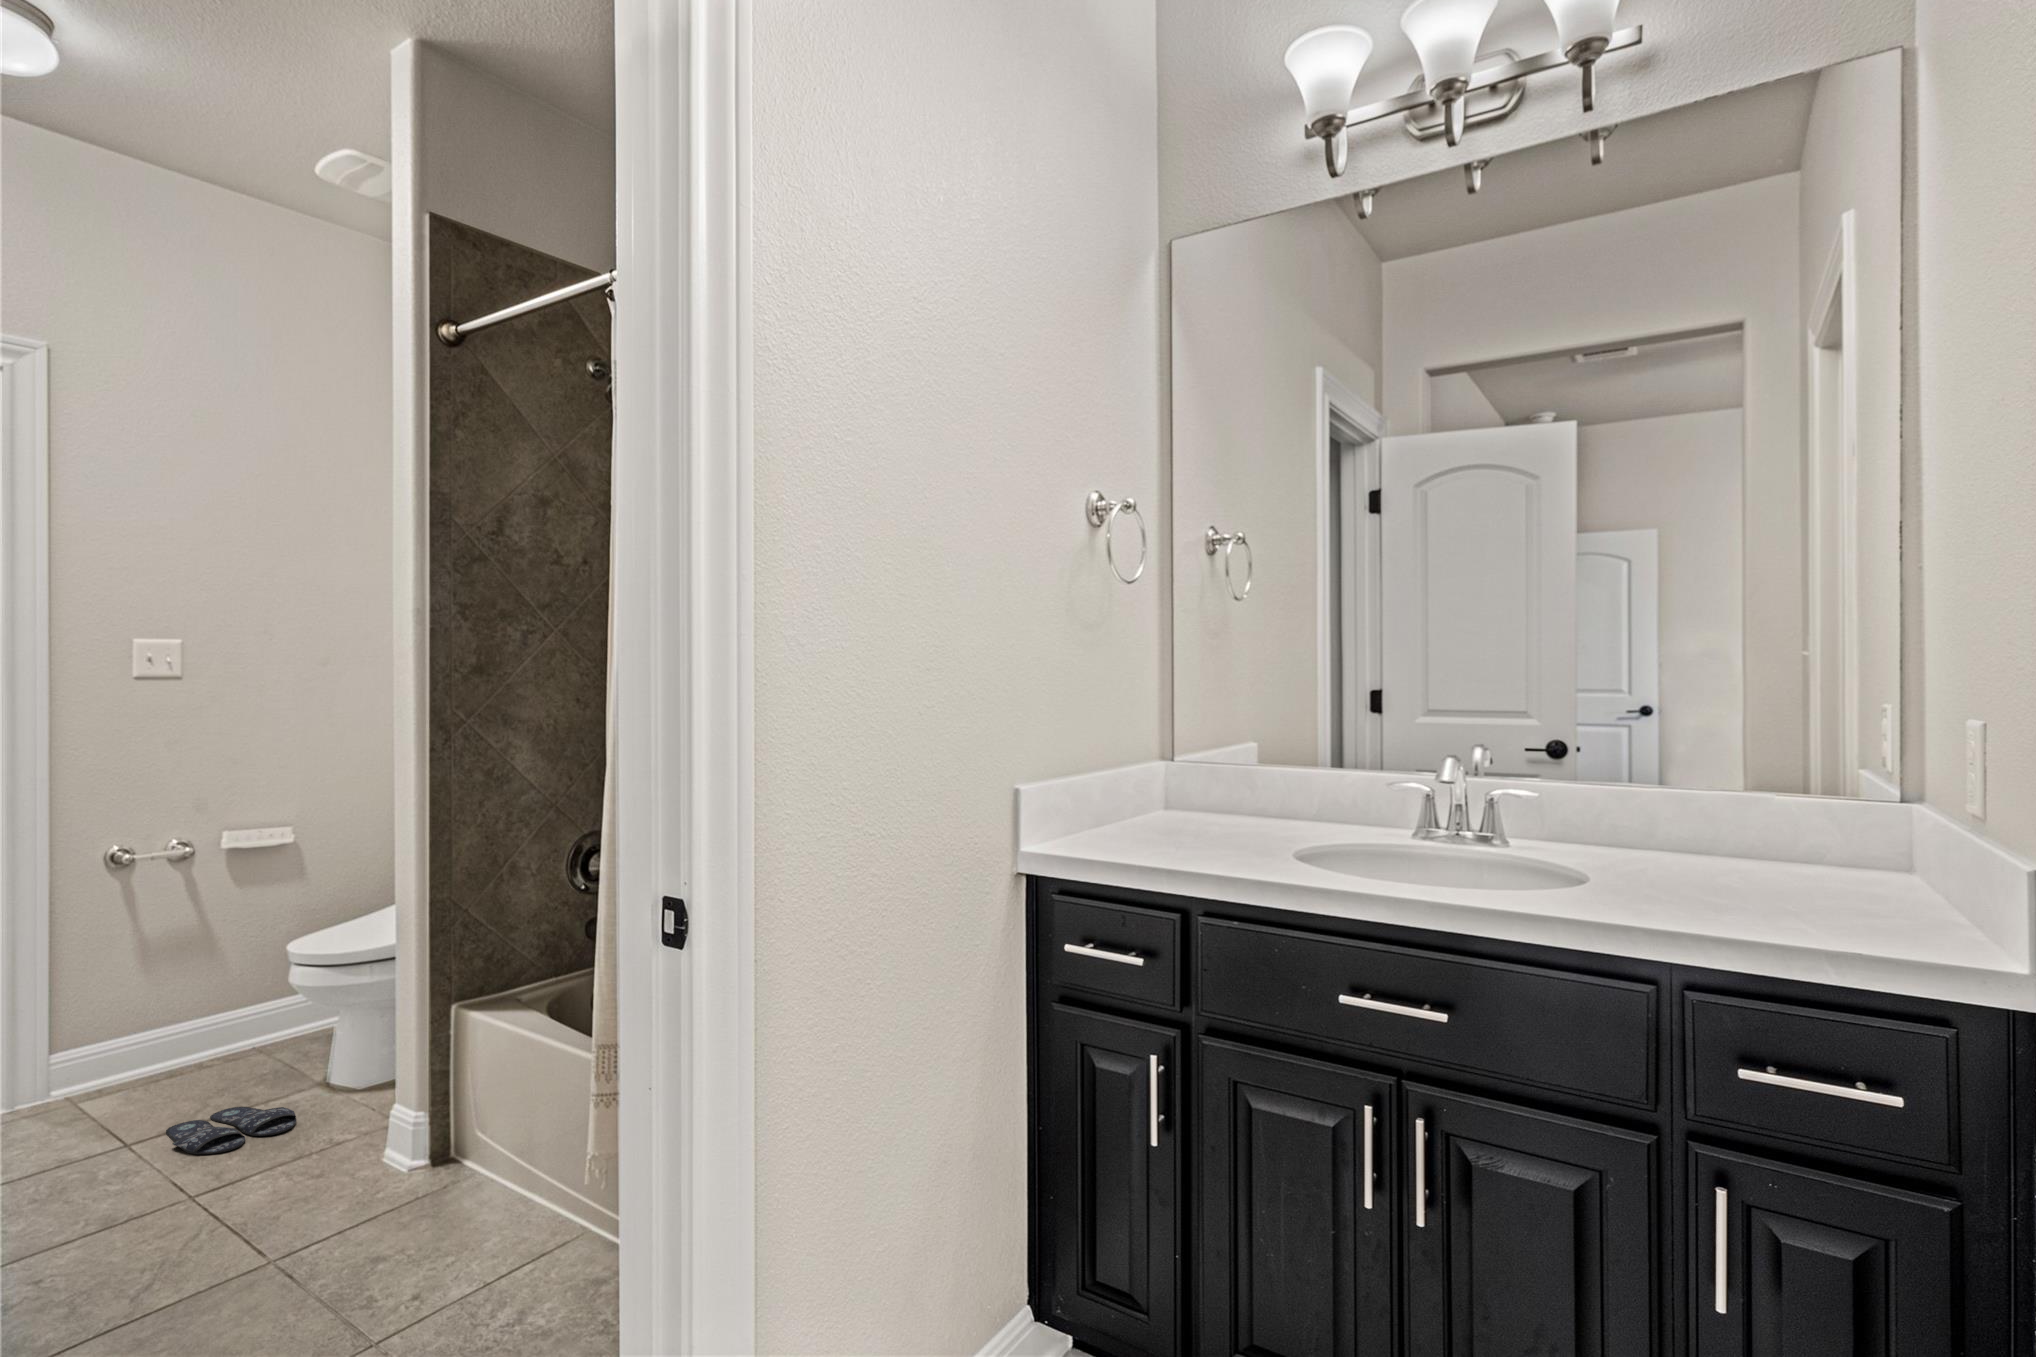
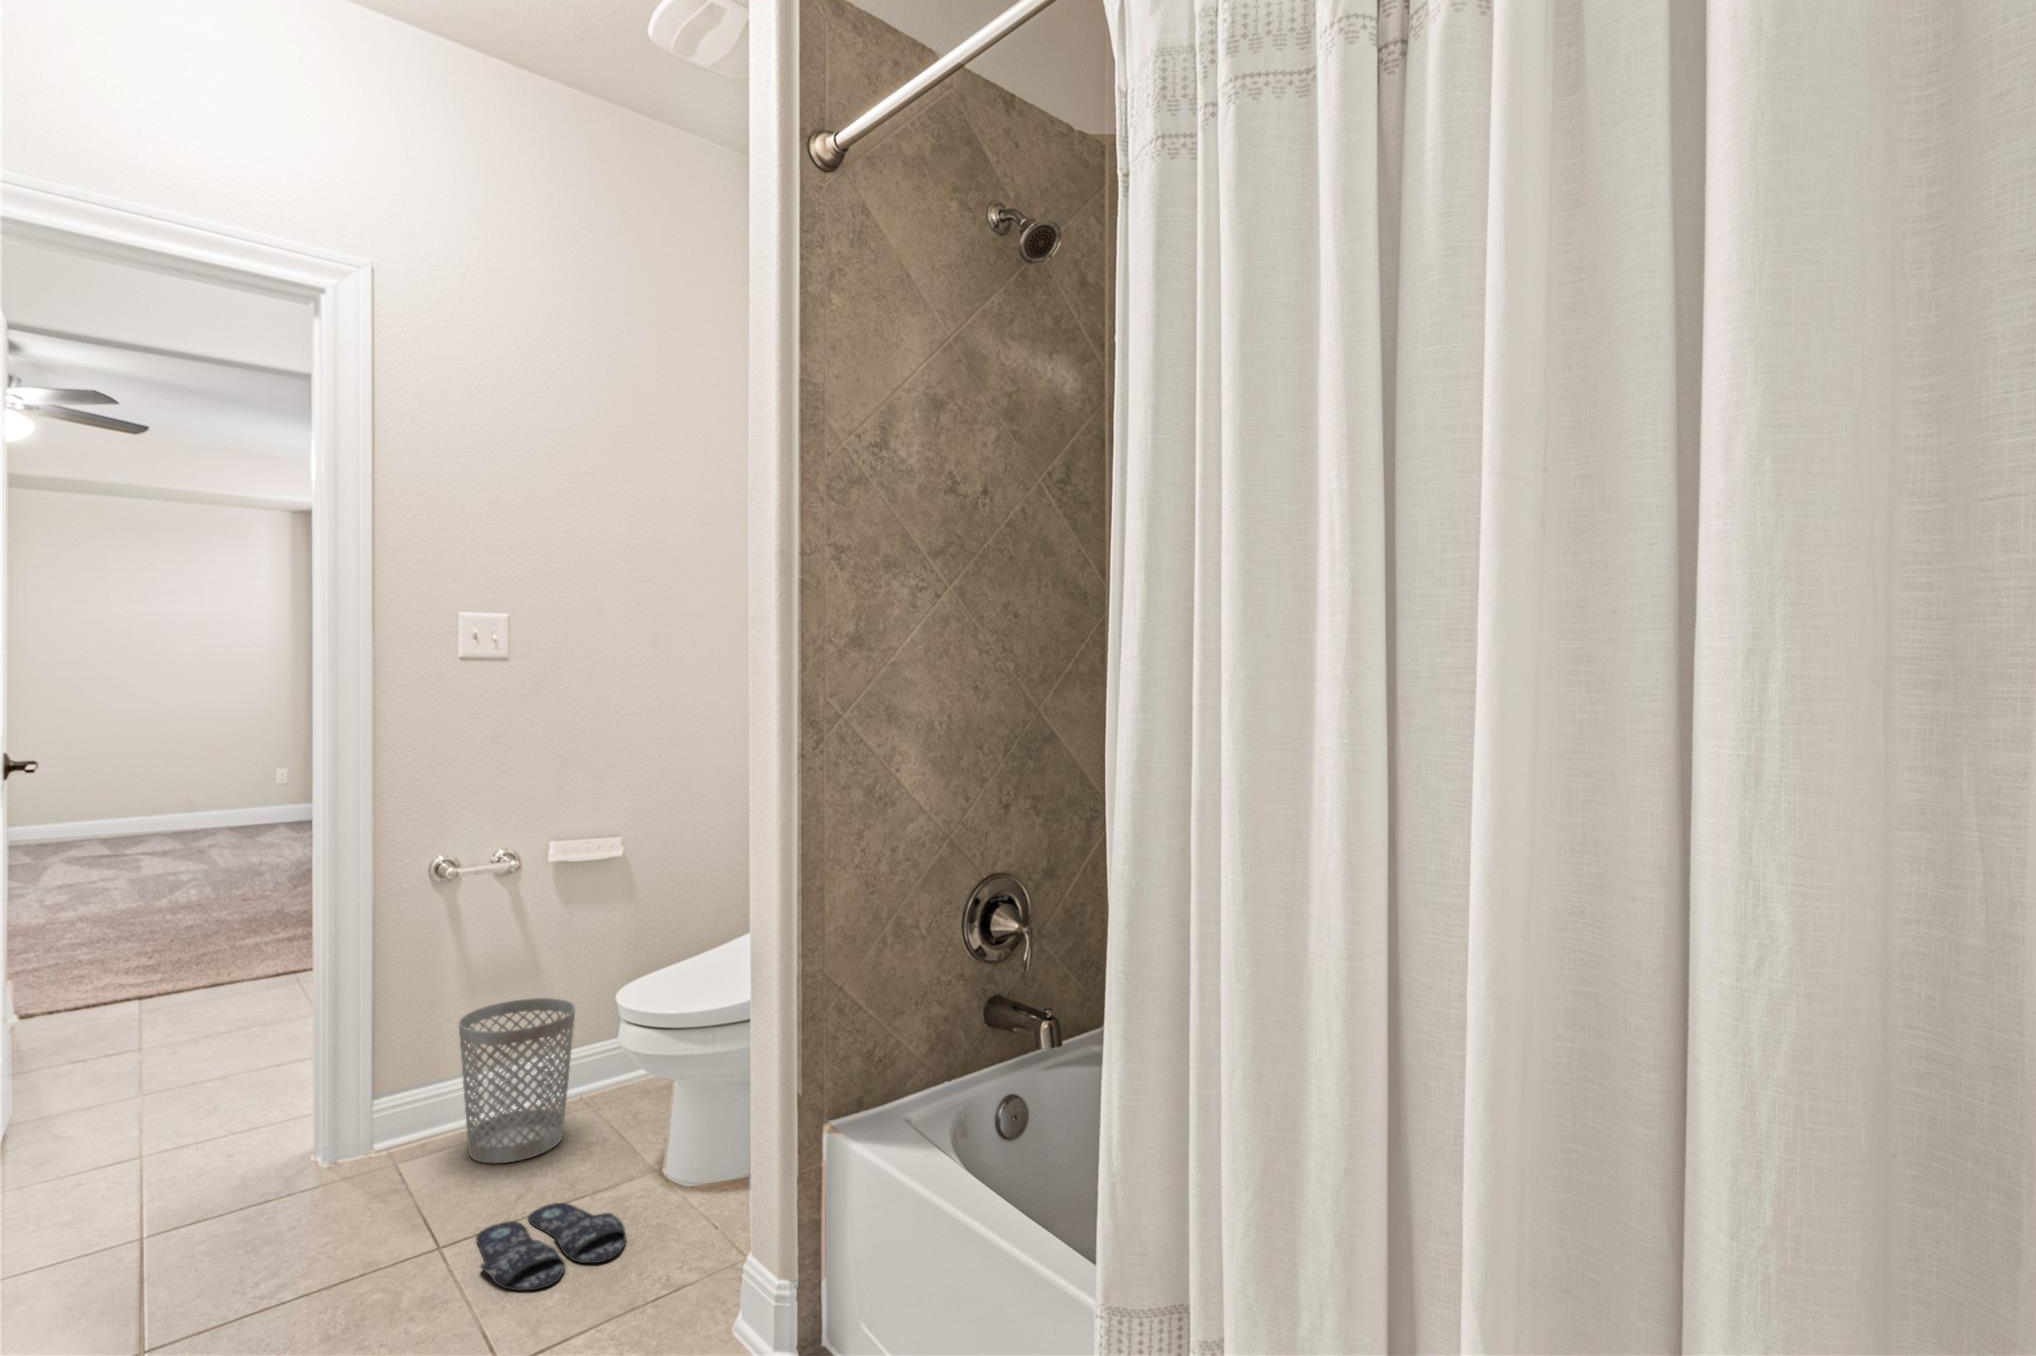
wastebasket: none [138,960,248,1091] -> present [459,998,576,1163]

